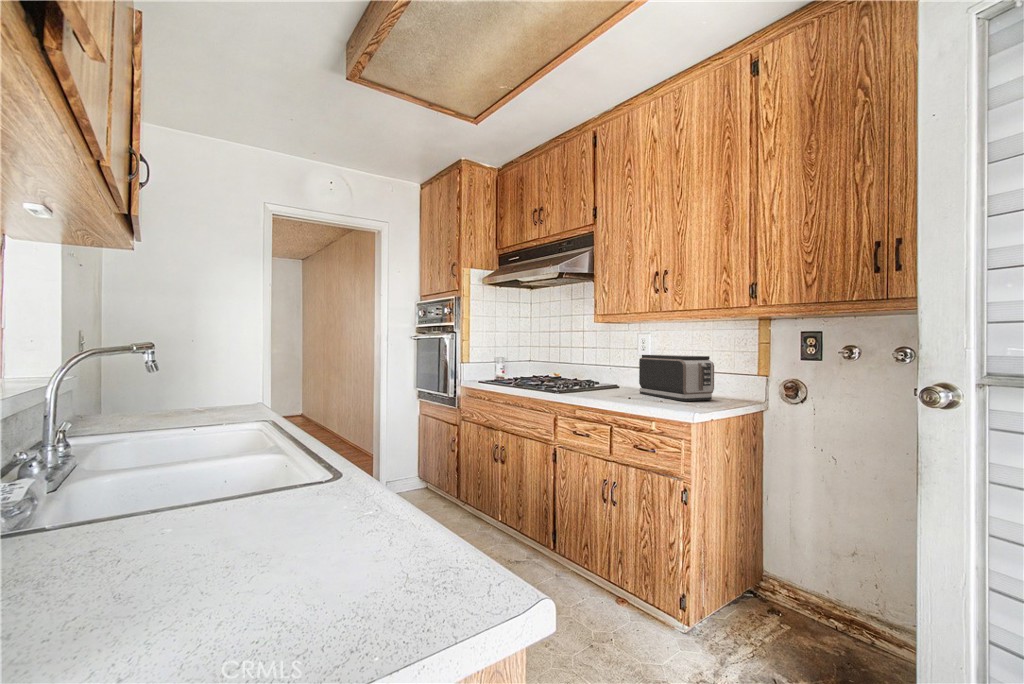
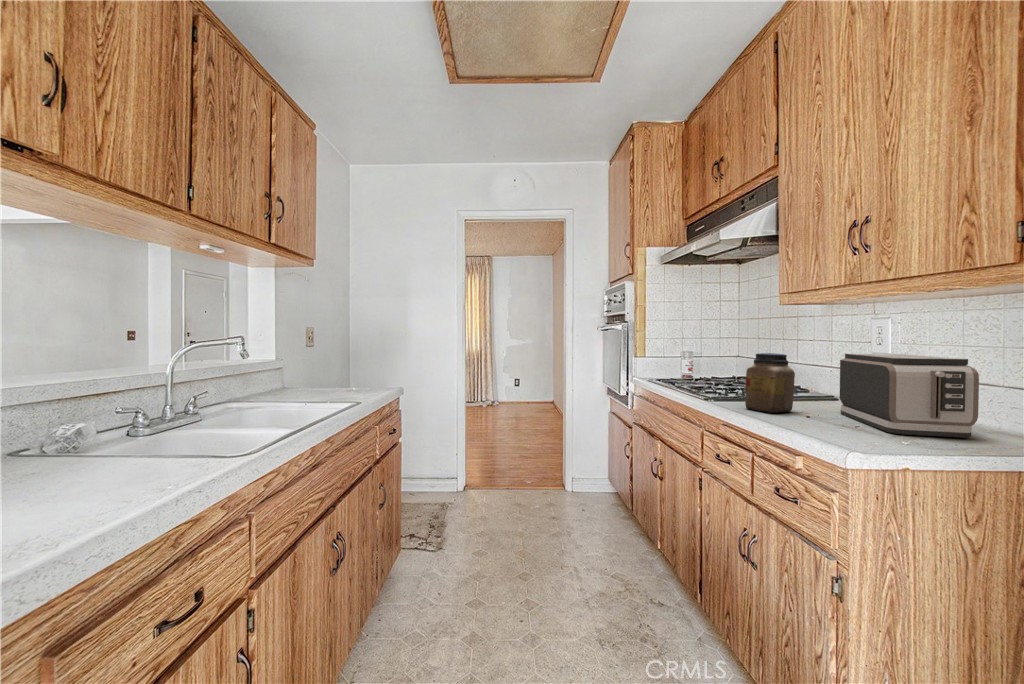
jar: none [594,355,621,396] -> present [745,353,795,413]

